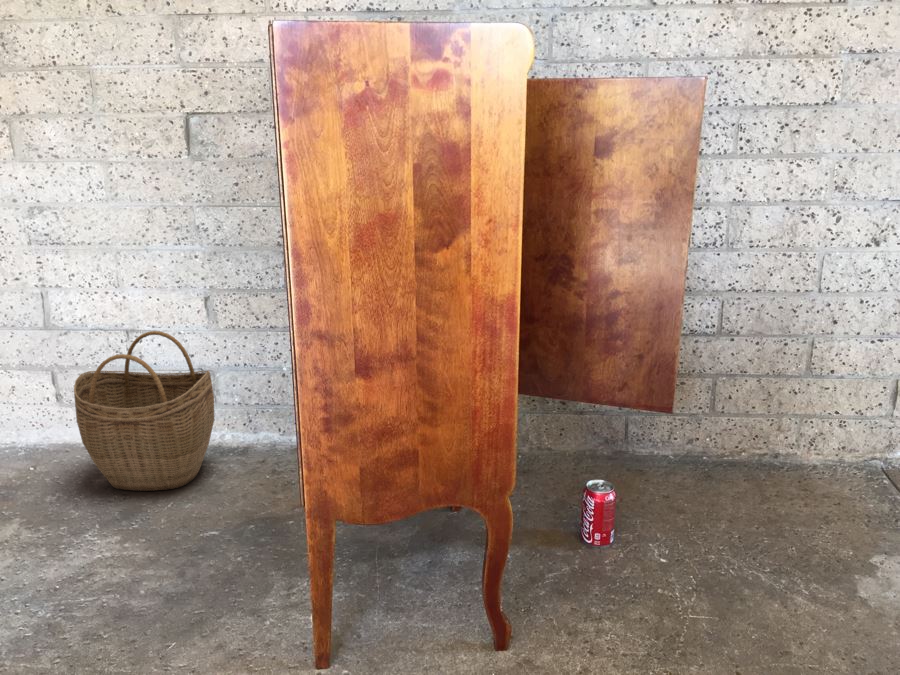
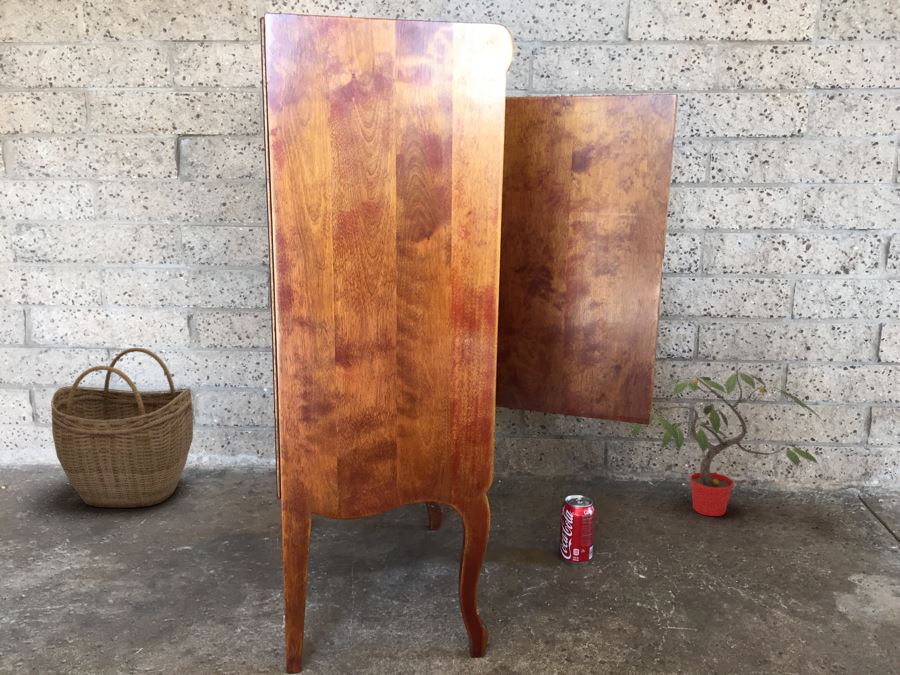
potted plant: none [651,347,852,494] -> present [632,371,820,516]

